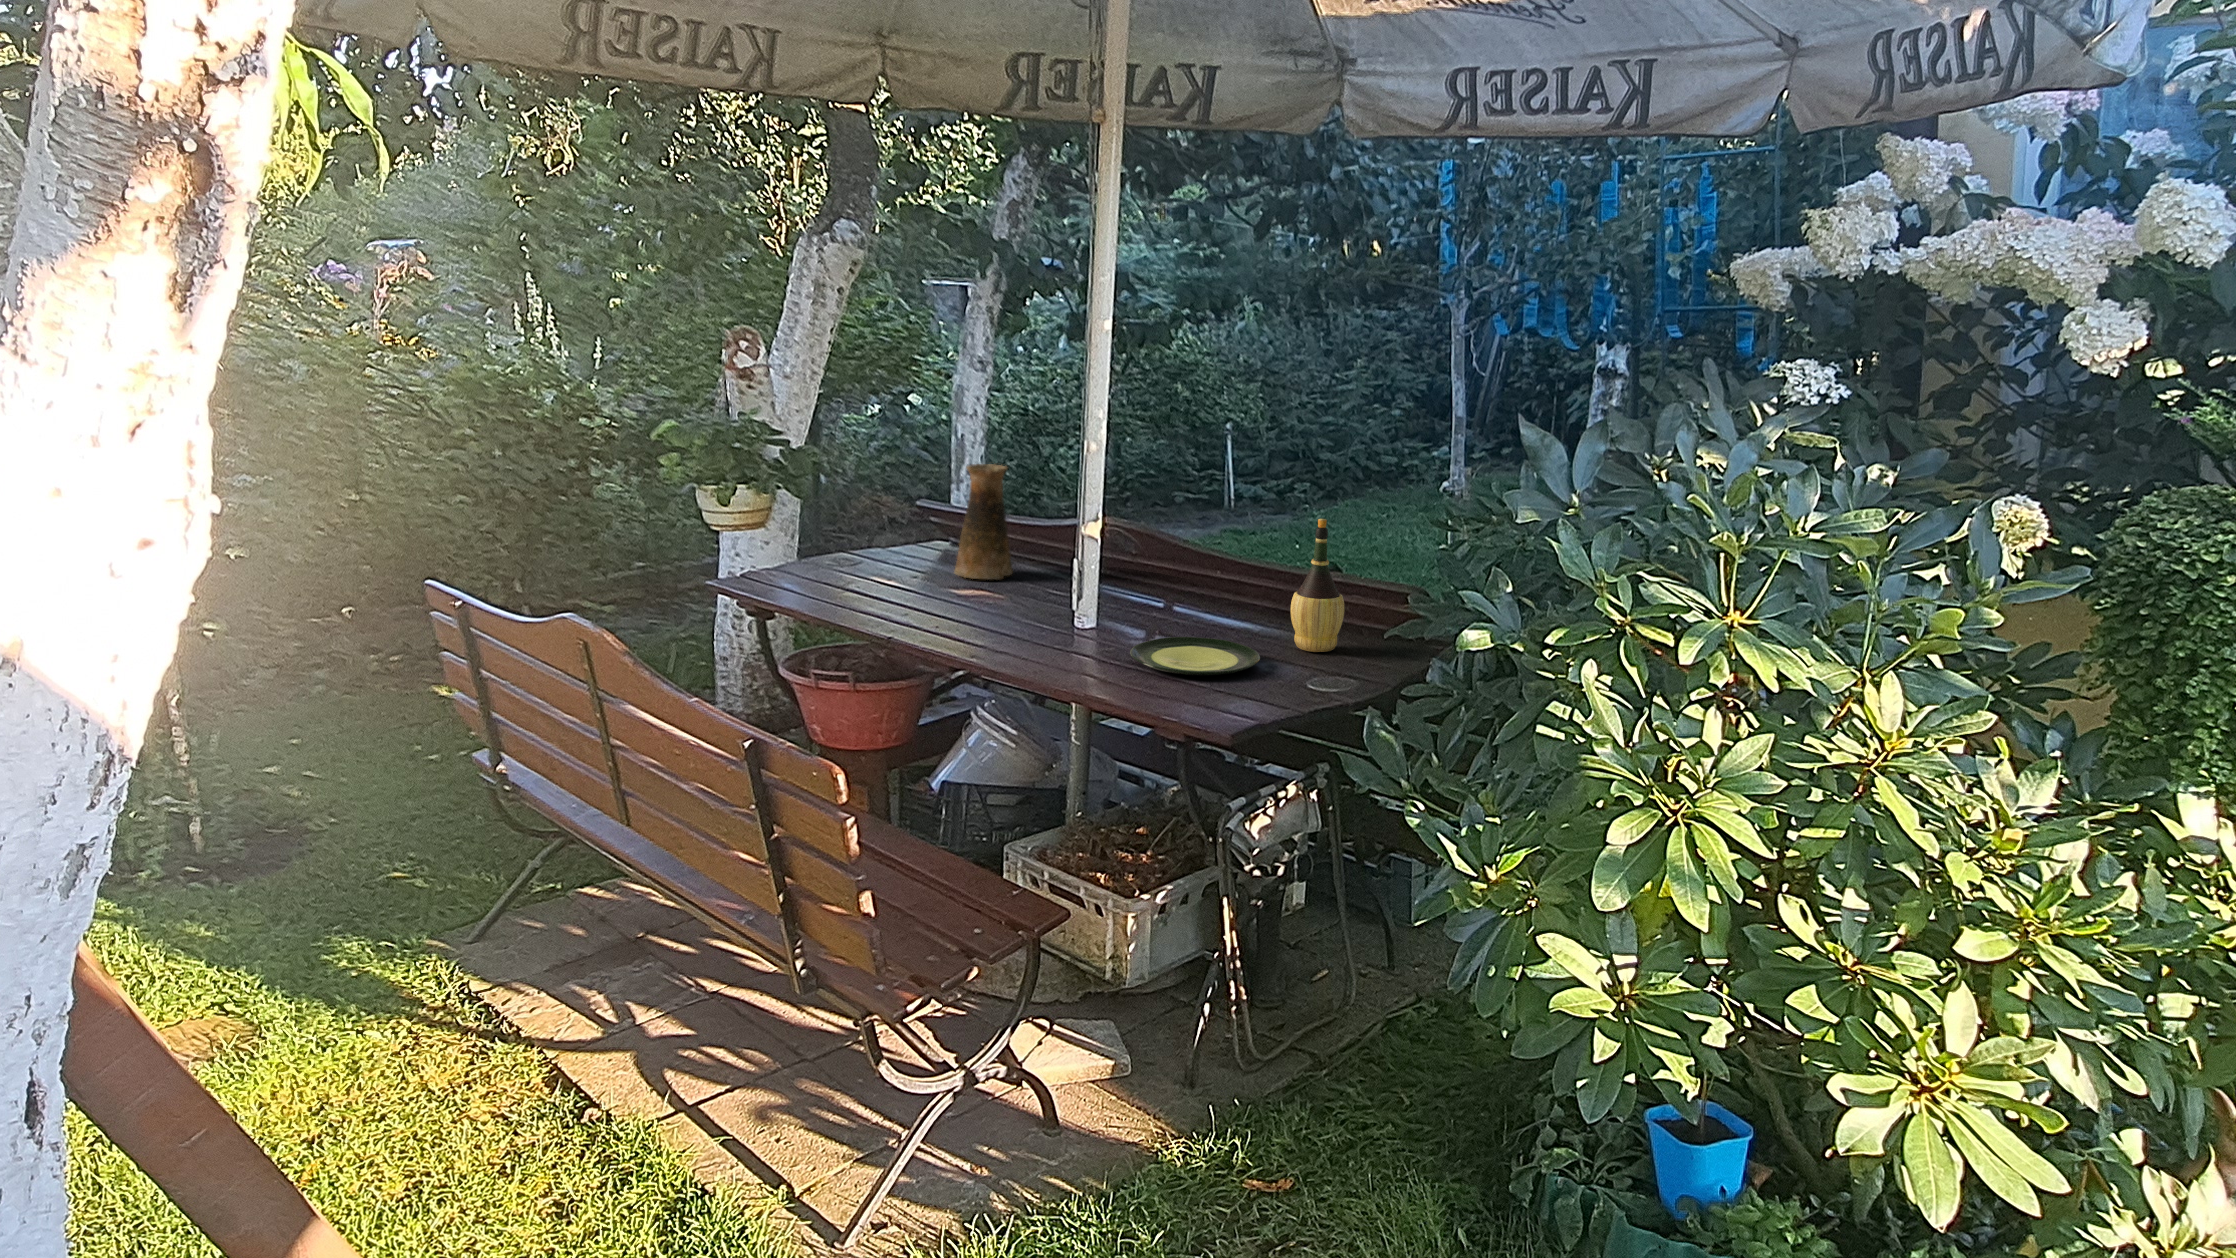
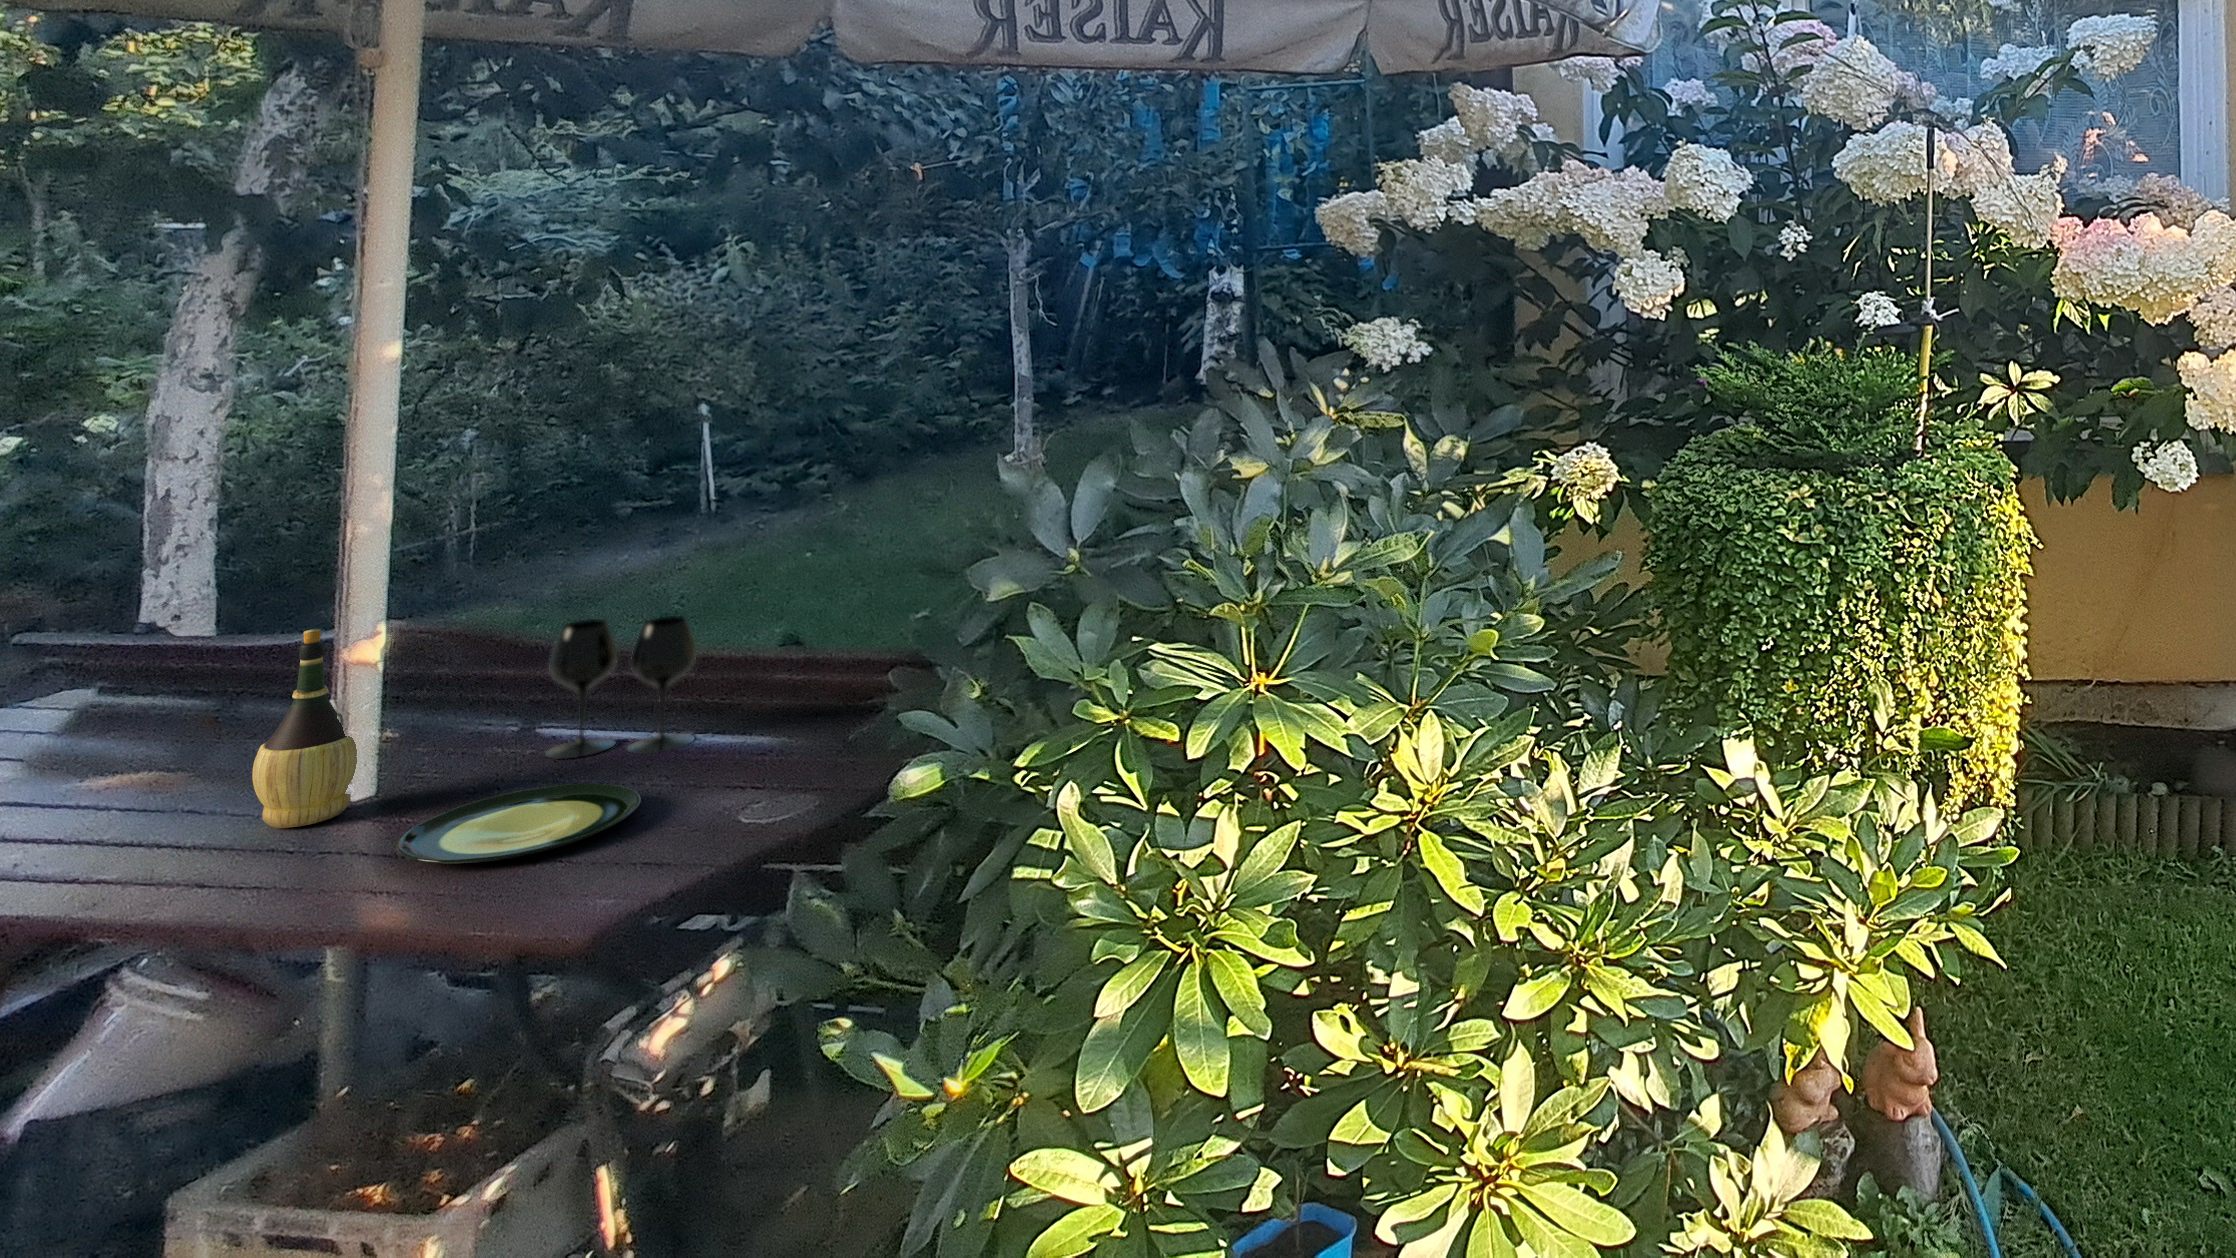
pitcher: present [954,464,1013,580] -> none [71,567,206,755]
wine bottle: present [1291,519,1344,652] -> present [252,629,357,828]
wine glass: none [1194,530,1283,634] -> present [546,616,696,759]

